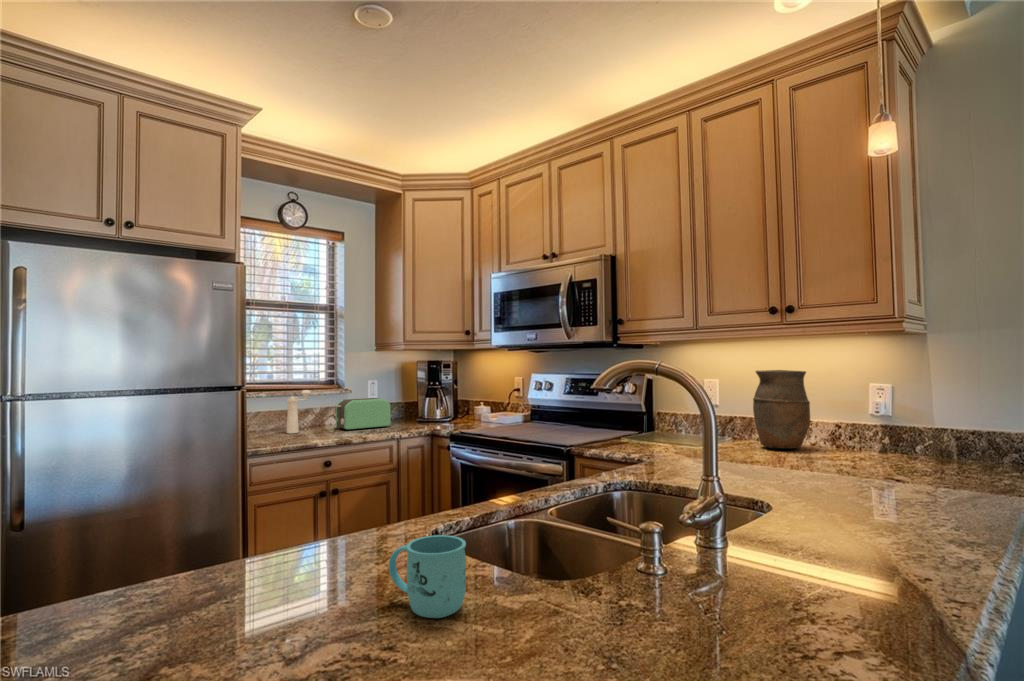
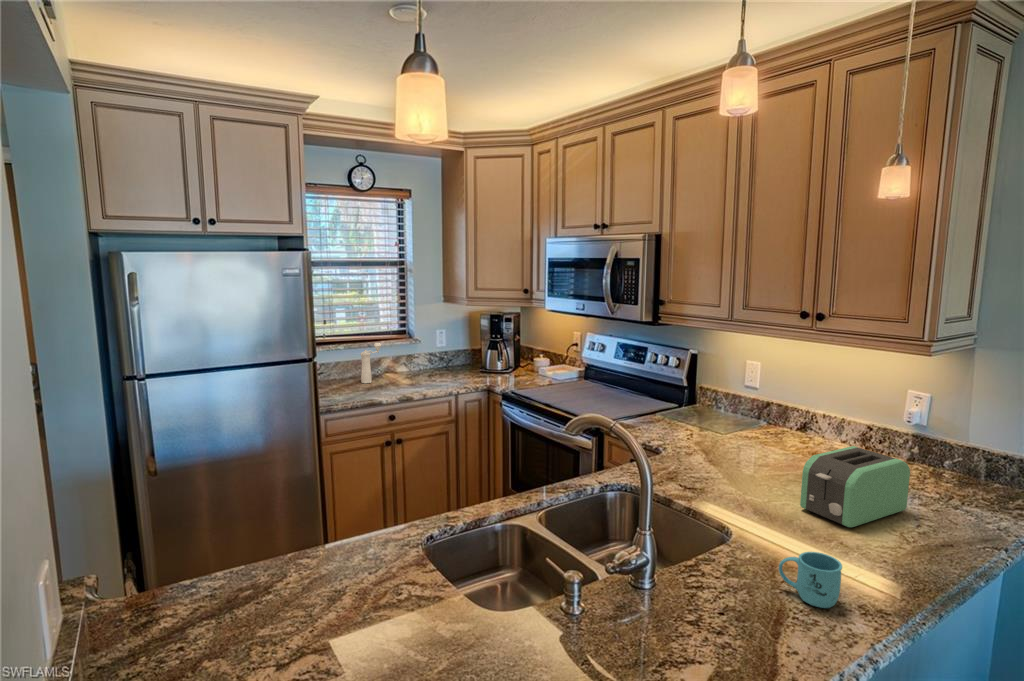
vase: present [753,370,810,449] -> none [780,367,838,450]
toaster: present [336,398,391,430] -> present [800,446,910,528]
mug: present [389,535,466,618] -> present [779,552,842,608]

